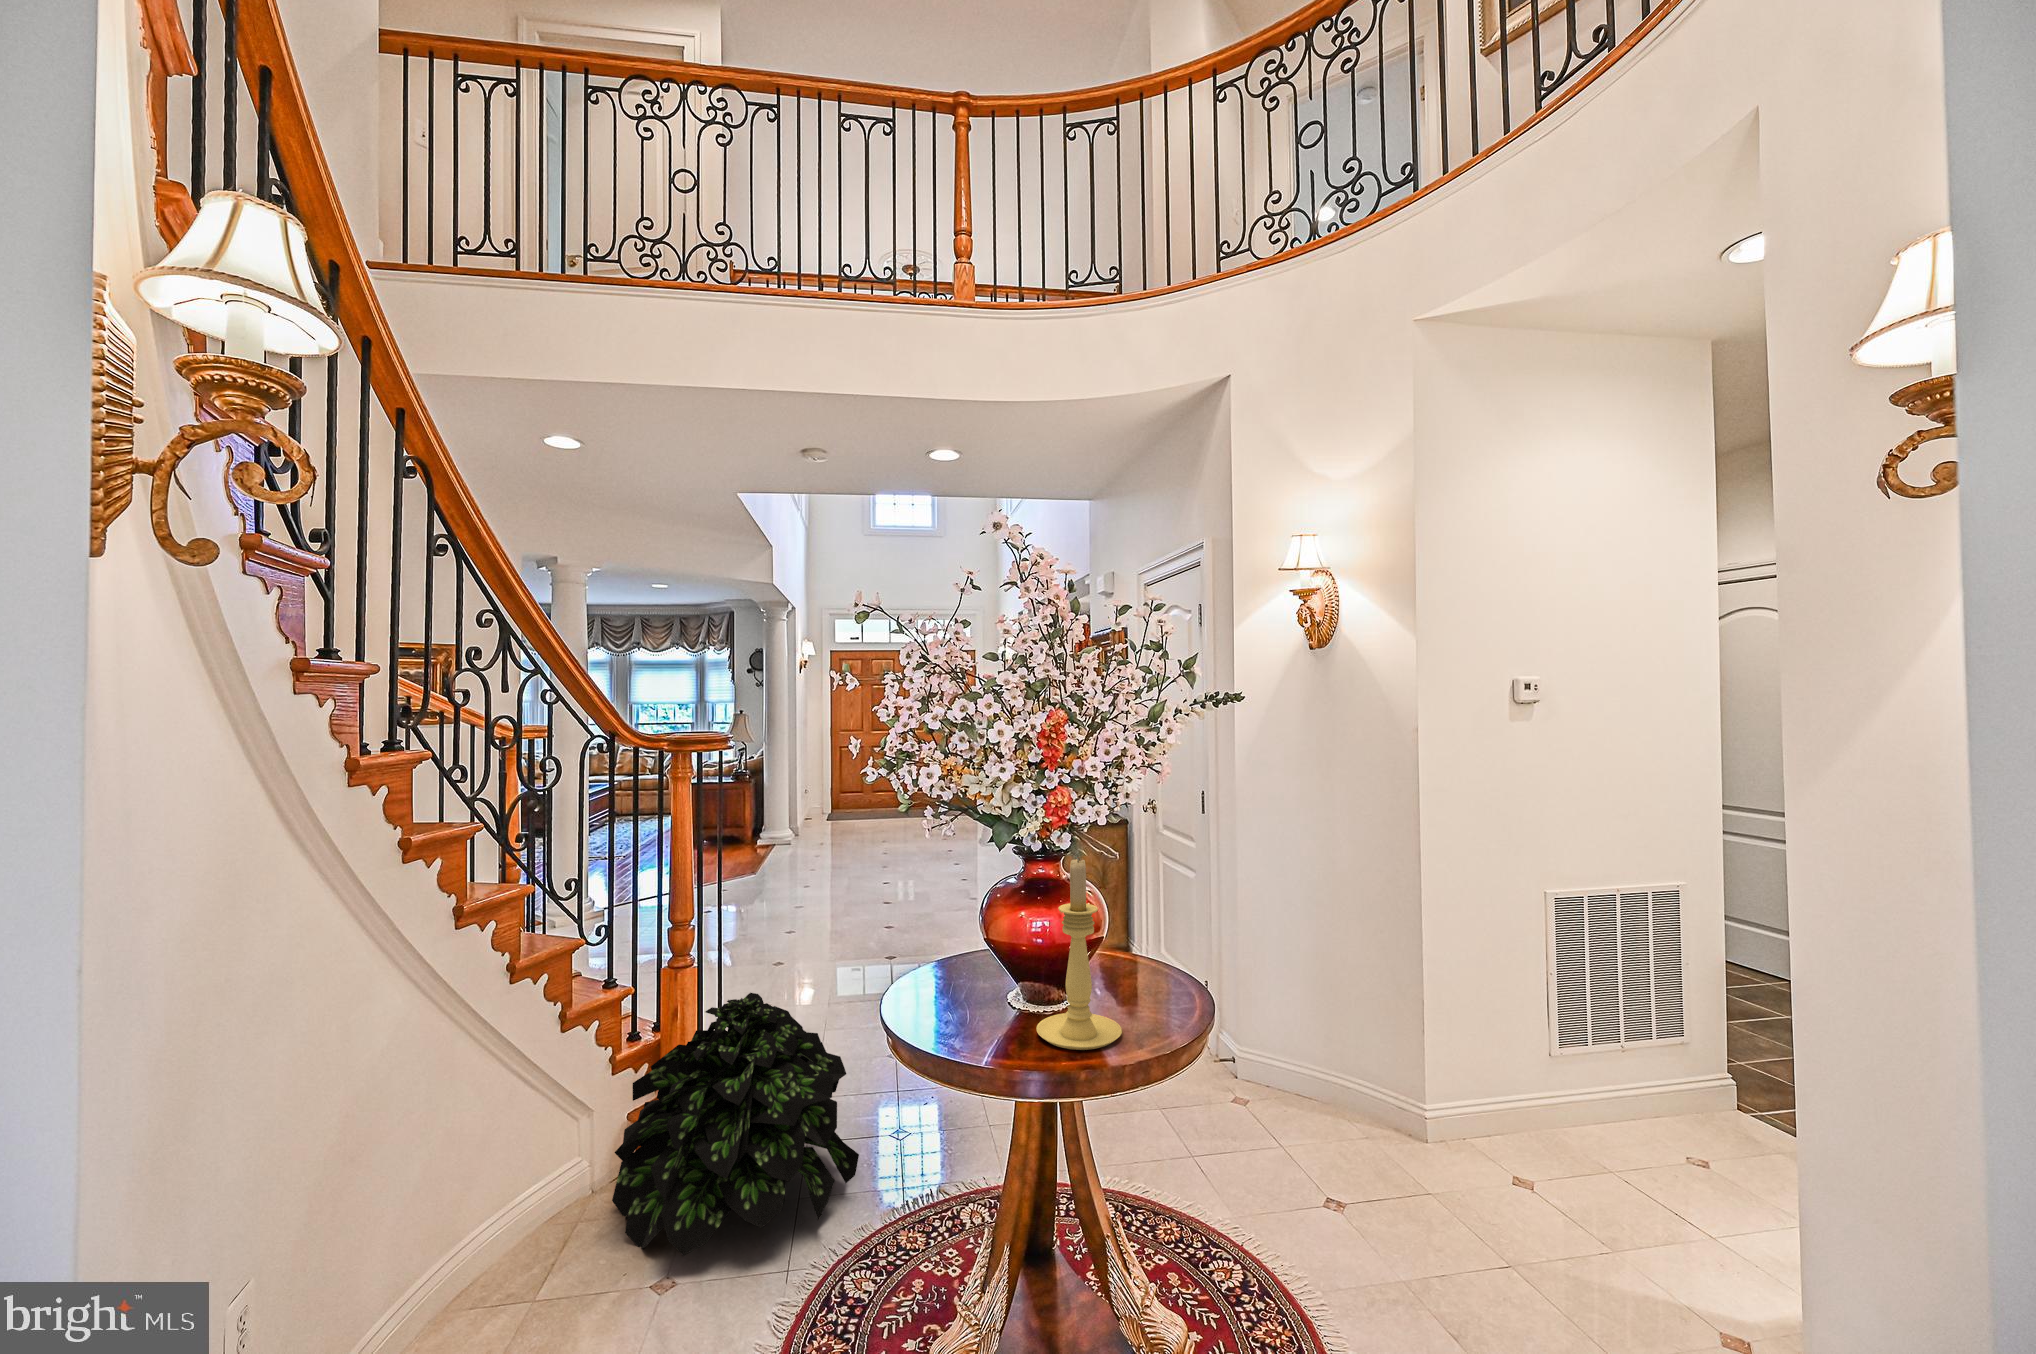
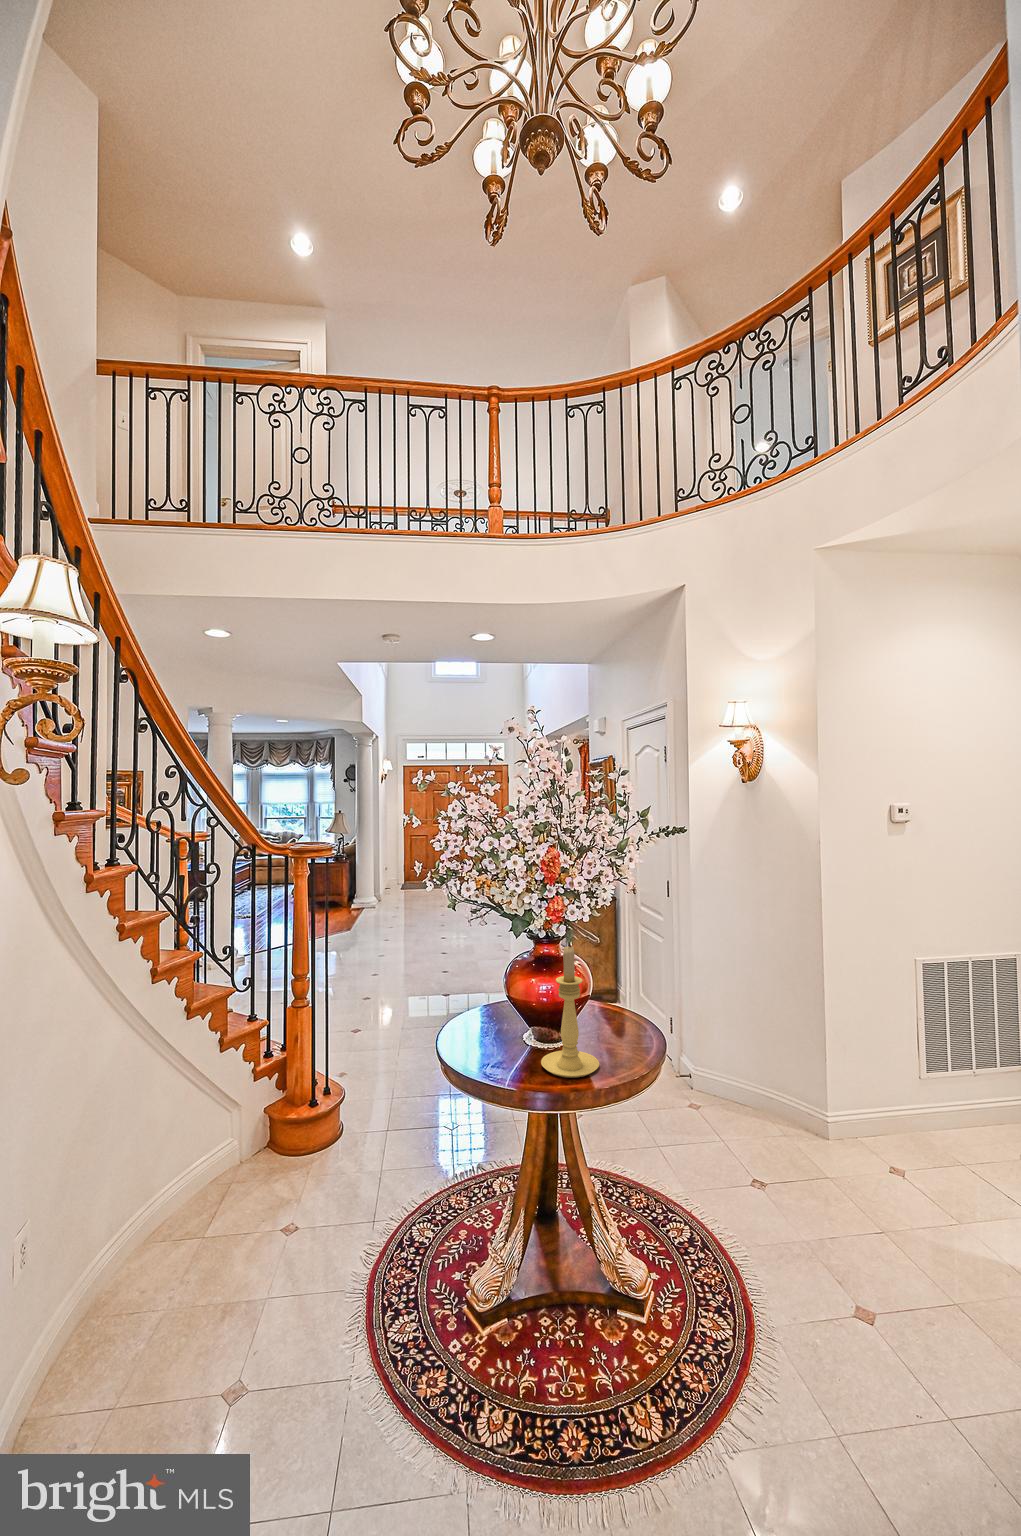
potted plant: present [612,993,859,1255] -> none [255,1027,423,1210]

